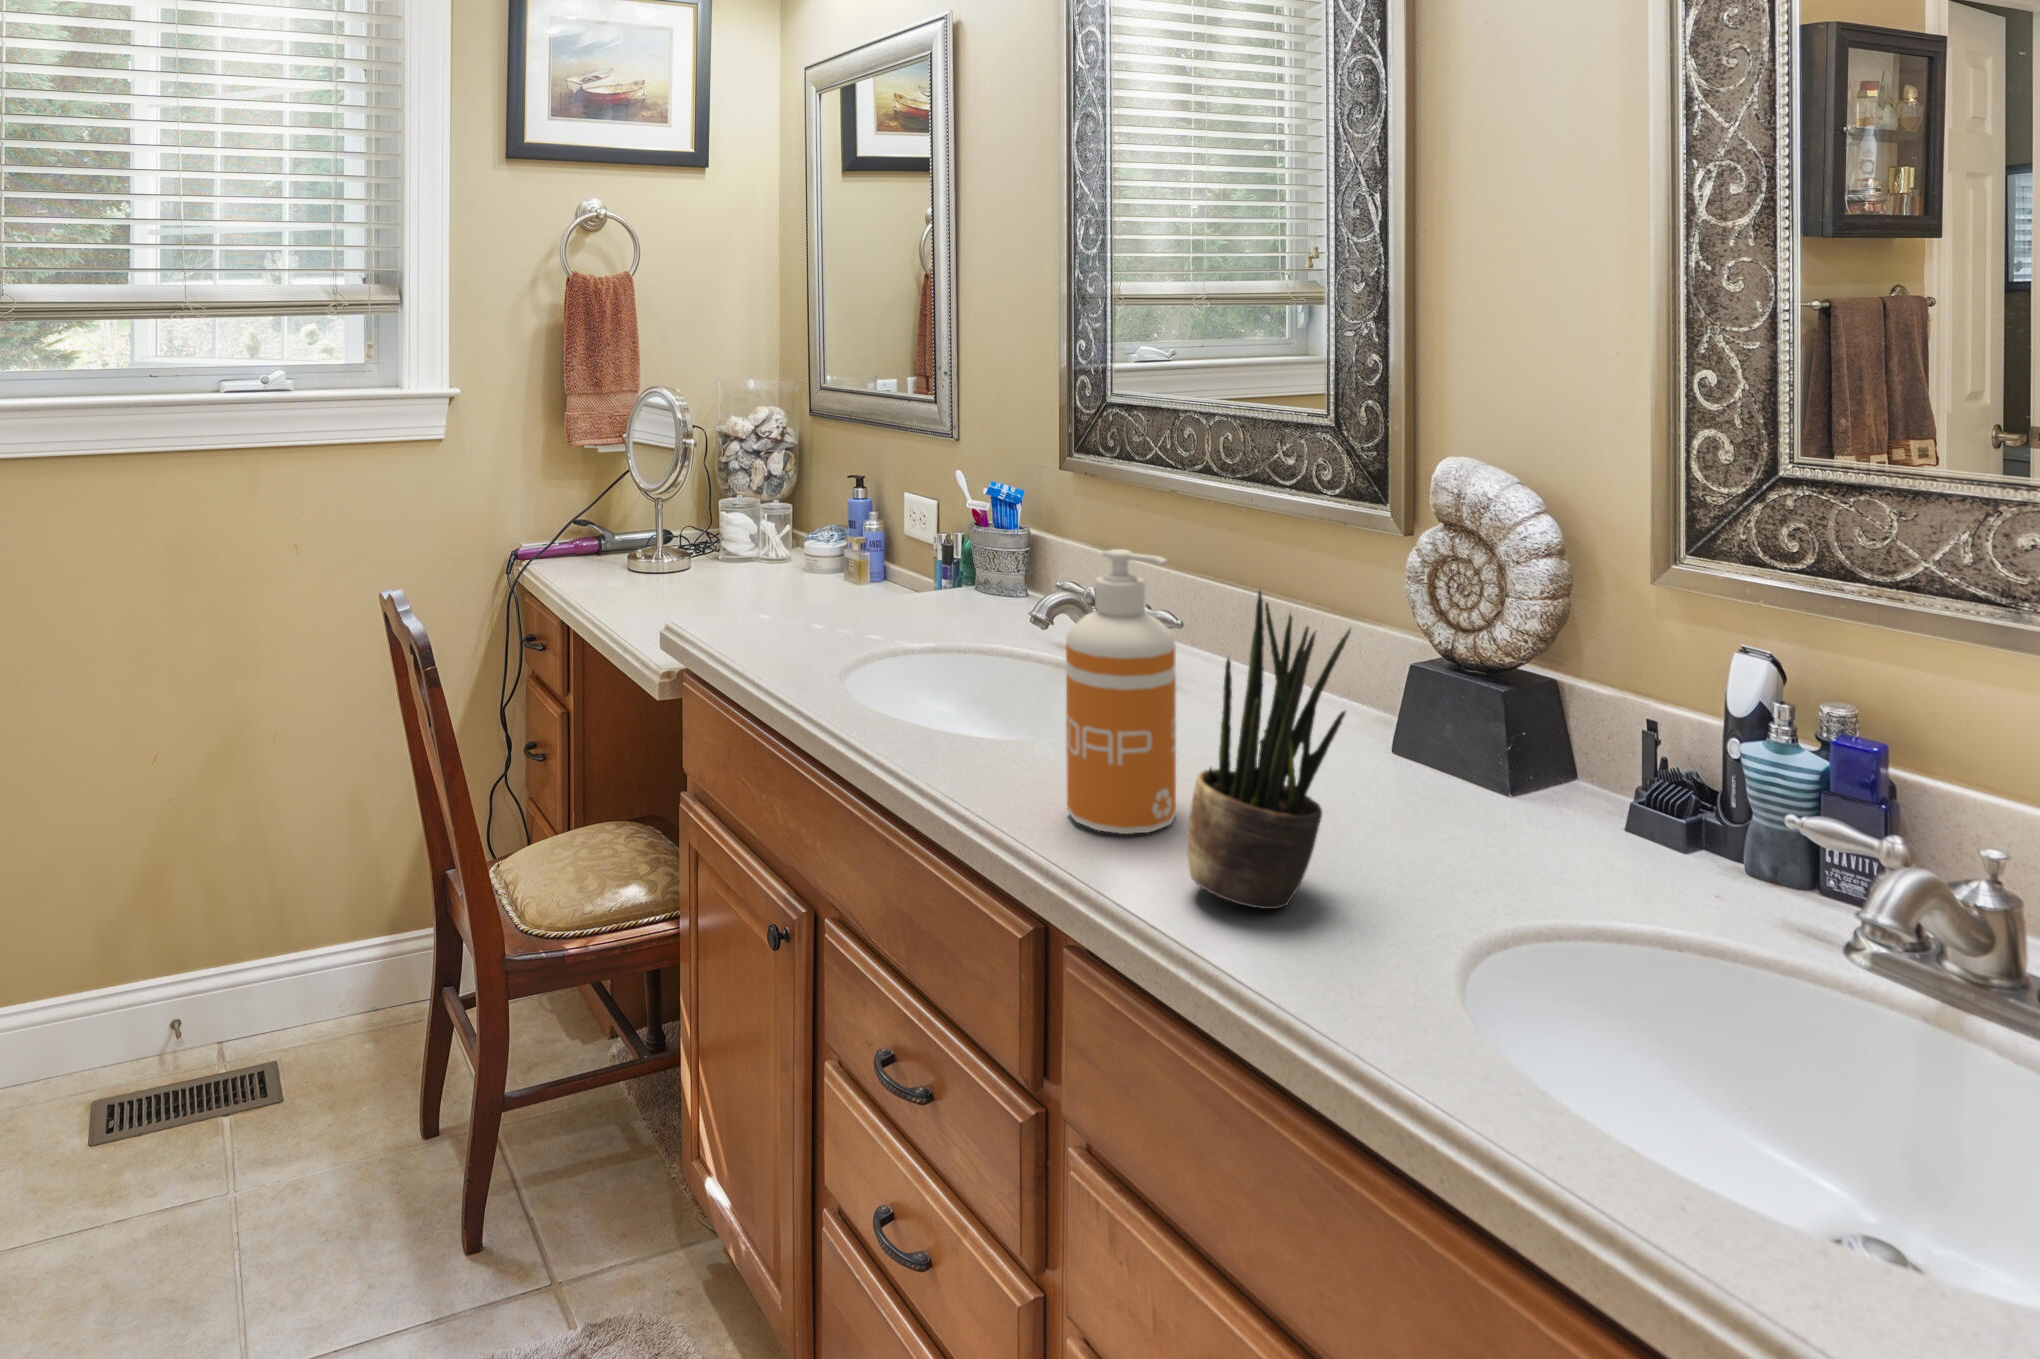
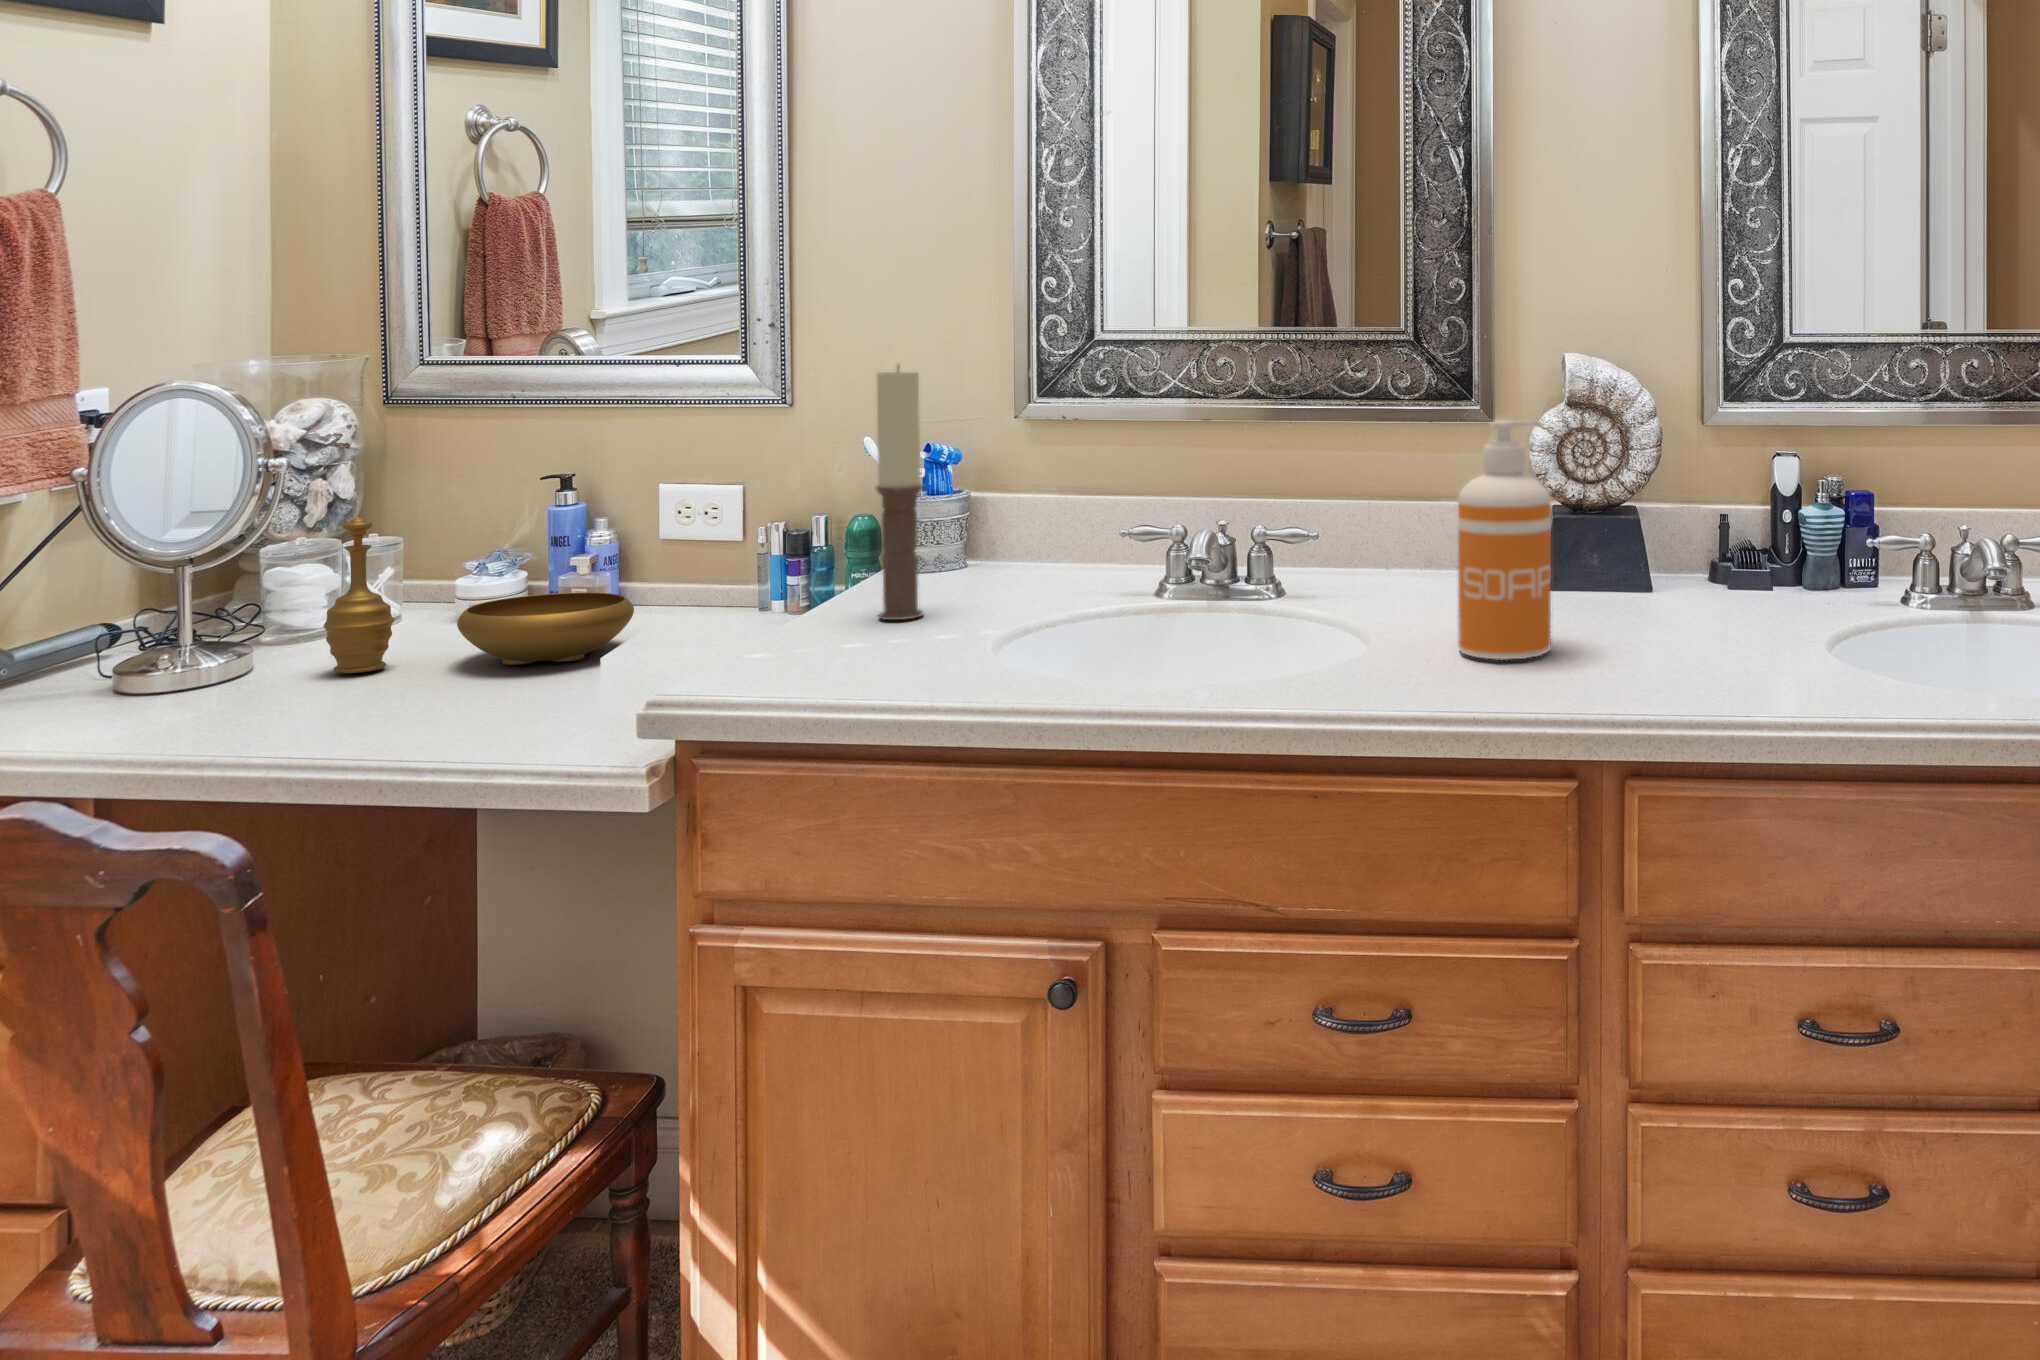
candle: none [864,423,900,633] -> present [876,365,923,620]
decorative bowl: none [688,494,837,612] -> present [323,517,634,673]
potted plant: present [1187,591,1351,909] -> none [1636,421,1734,653]

